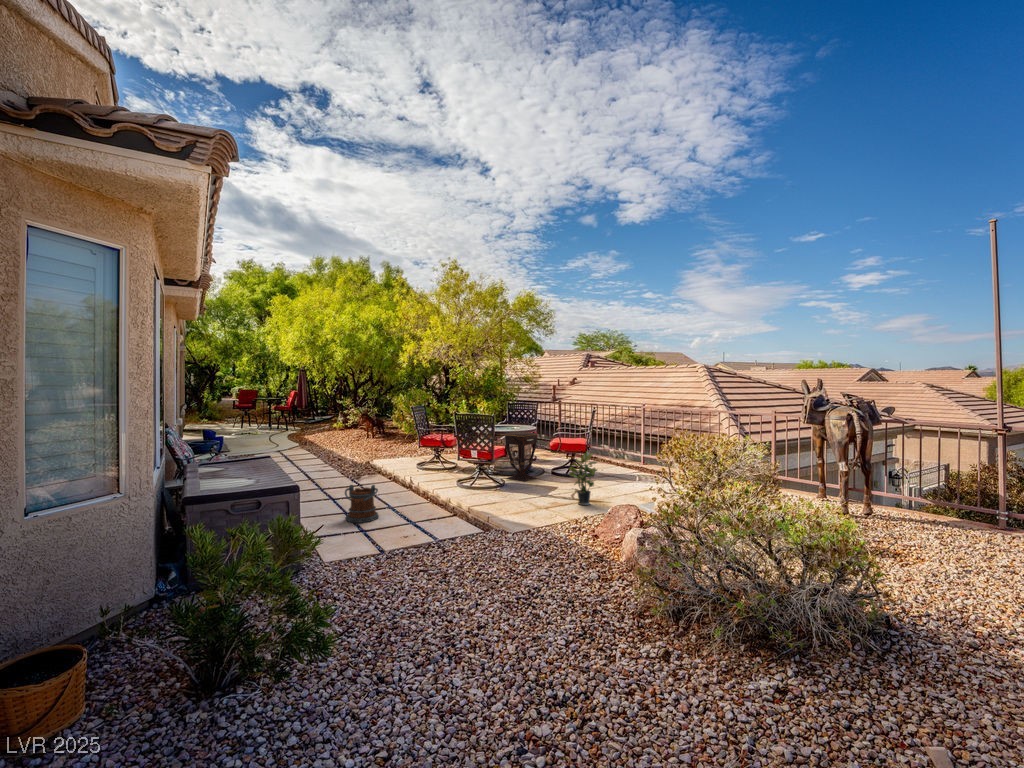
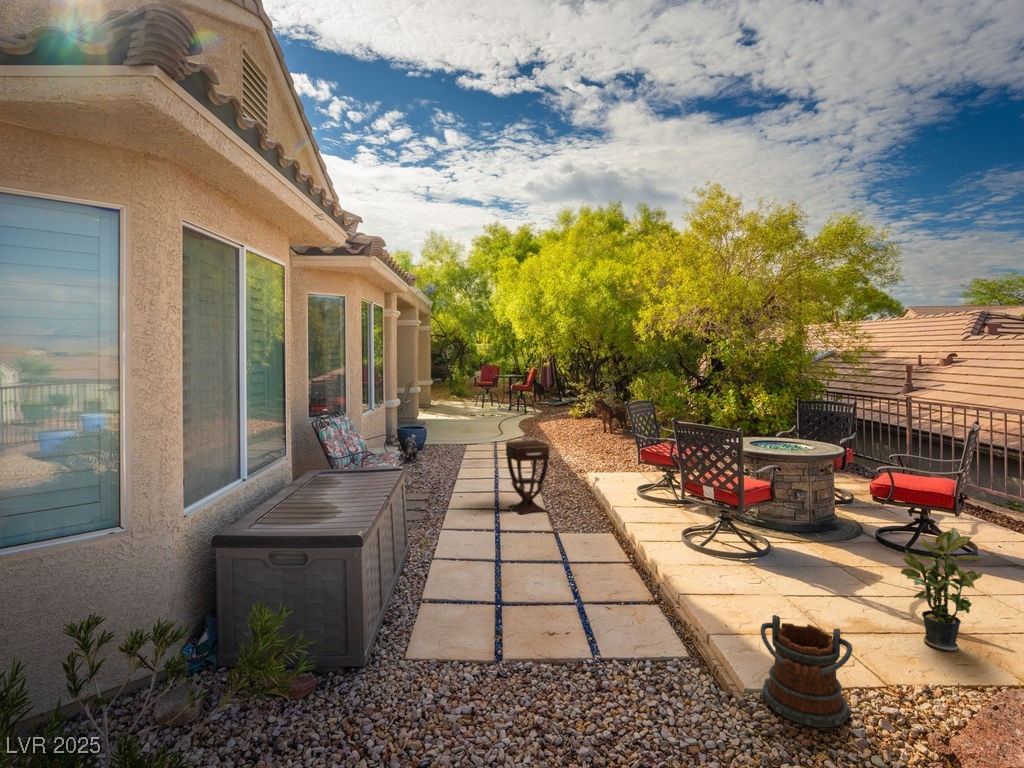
side table: present [505,432,537,481] -> present [506,440,549,514]
bucket: present [345,485,379,523] -> present [761,615,852,727]

